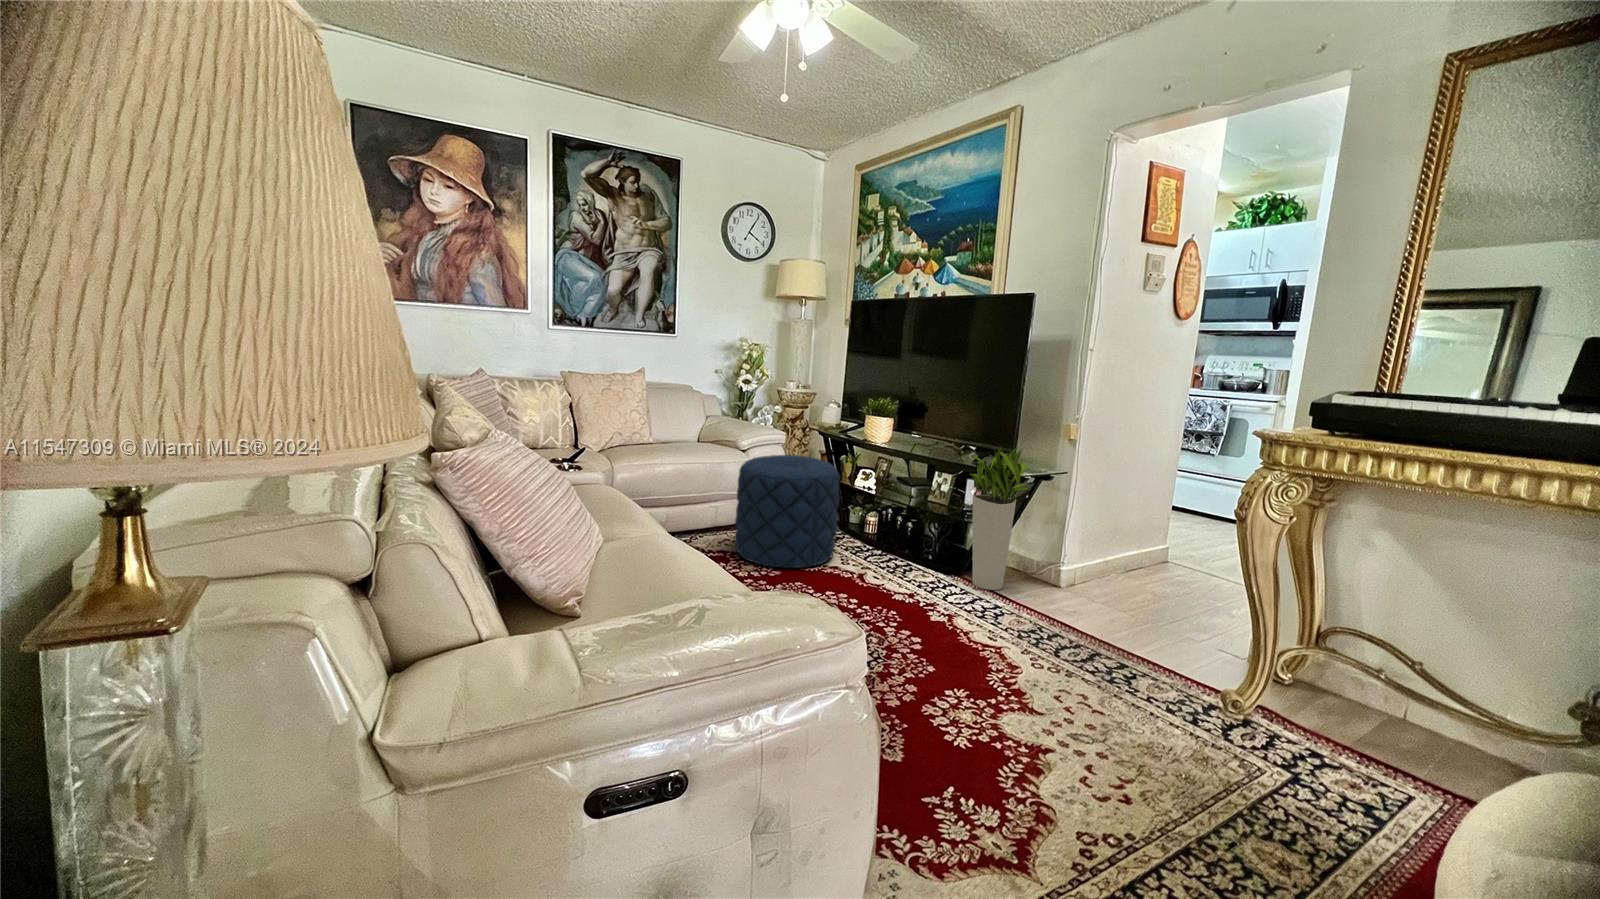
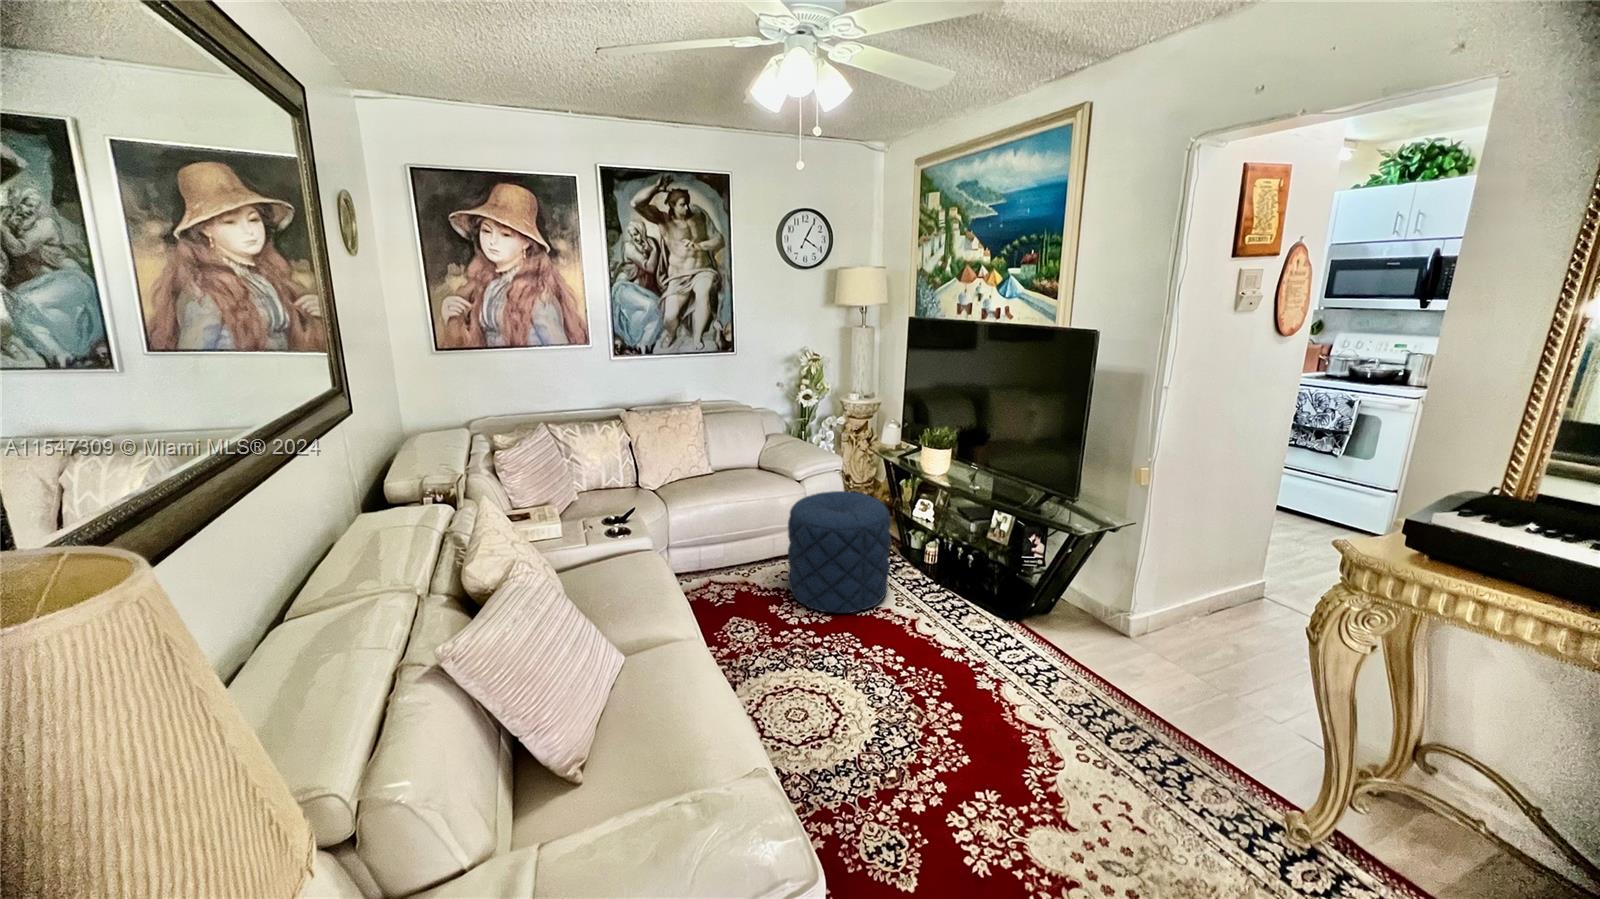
planter: present [970,447,1028,590] -> none [1018,493,1091,643]

